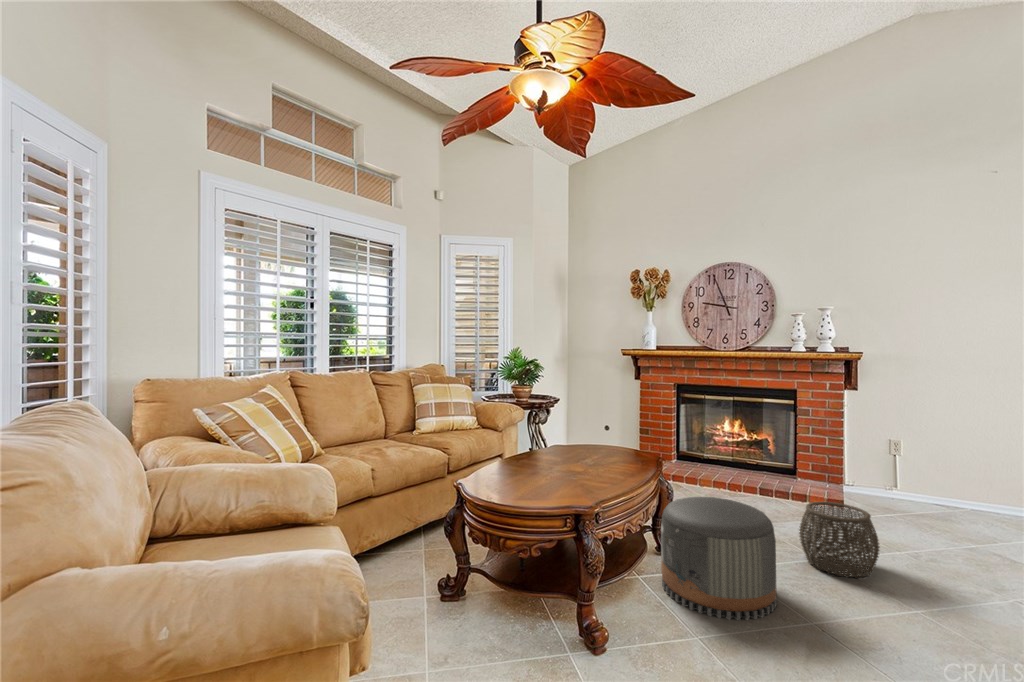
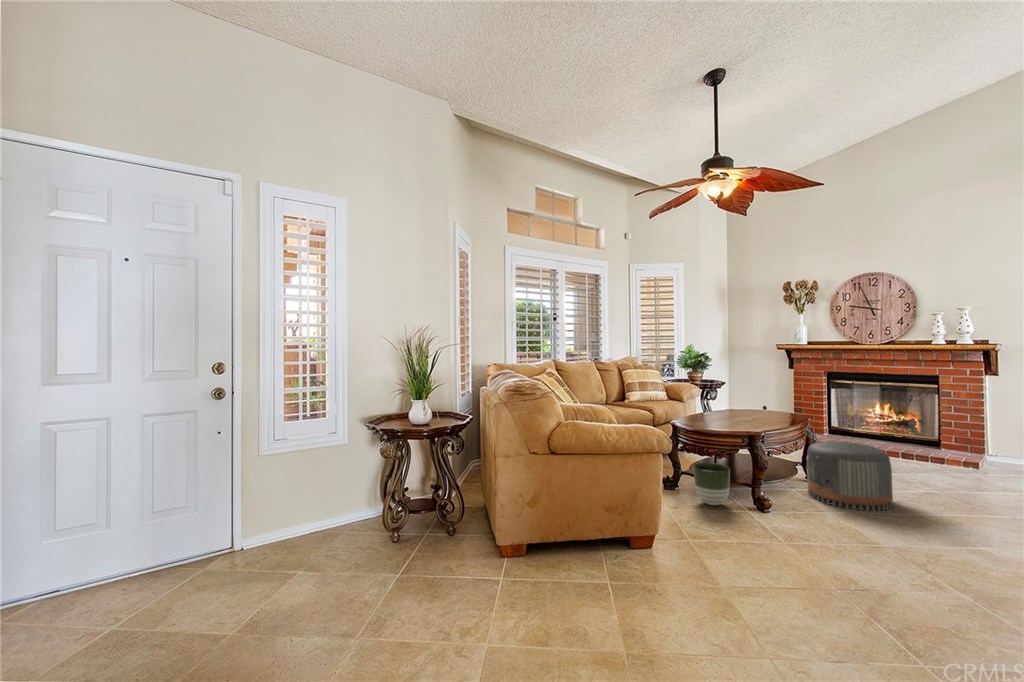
woven basket: present [799,502,880,578] -> none [921,452,987,502]
planter: none [481,558,543,646] -> present [693,463,730,506]

